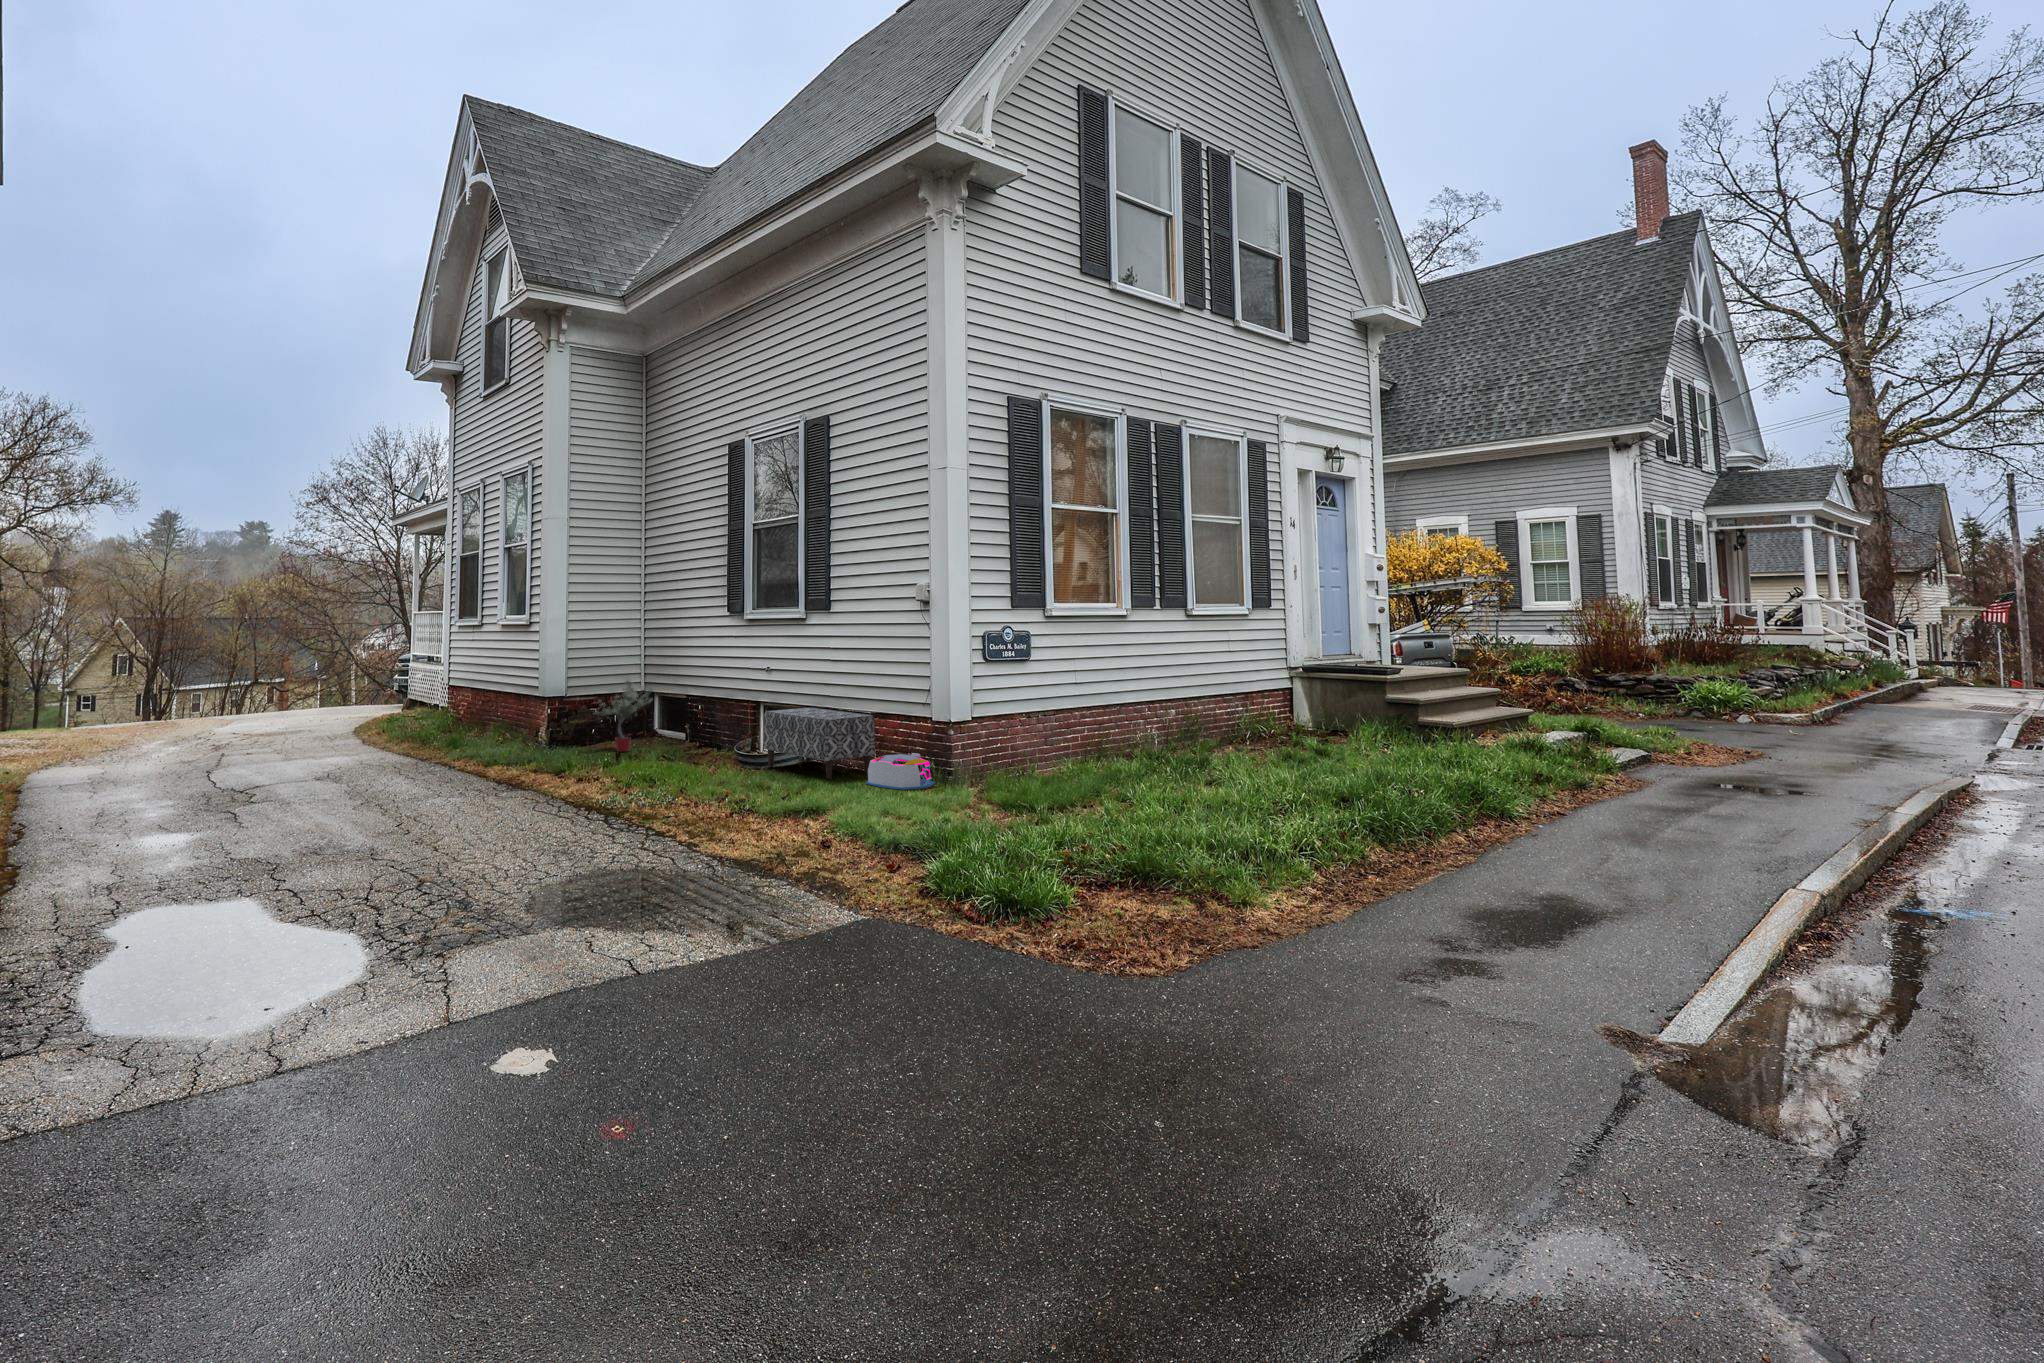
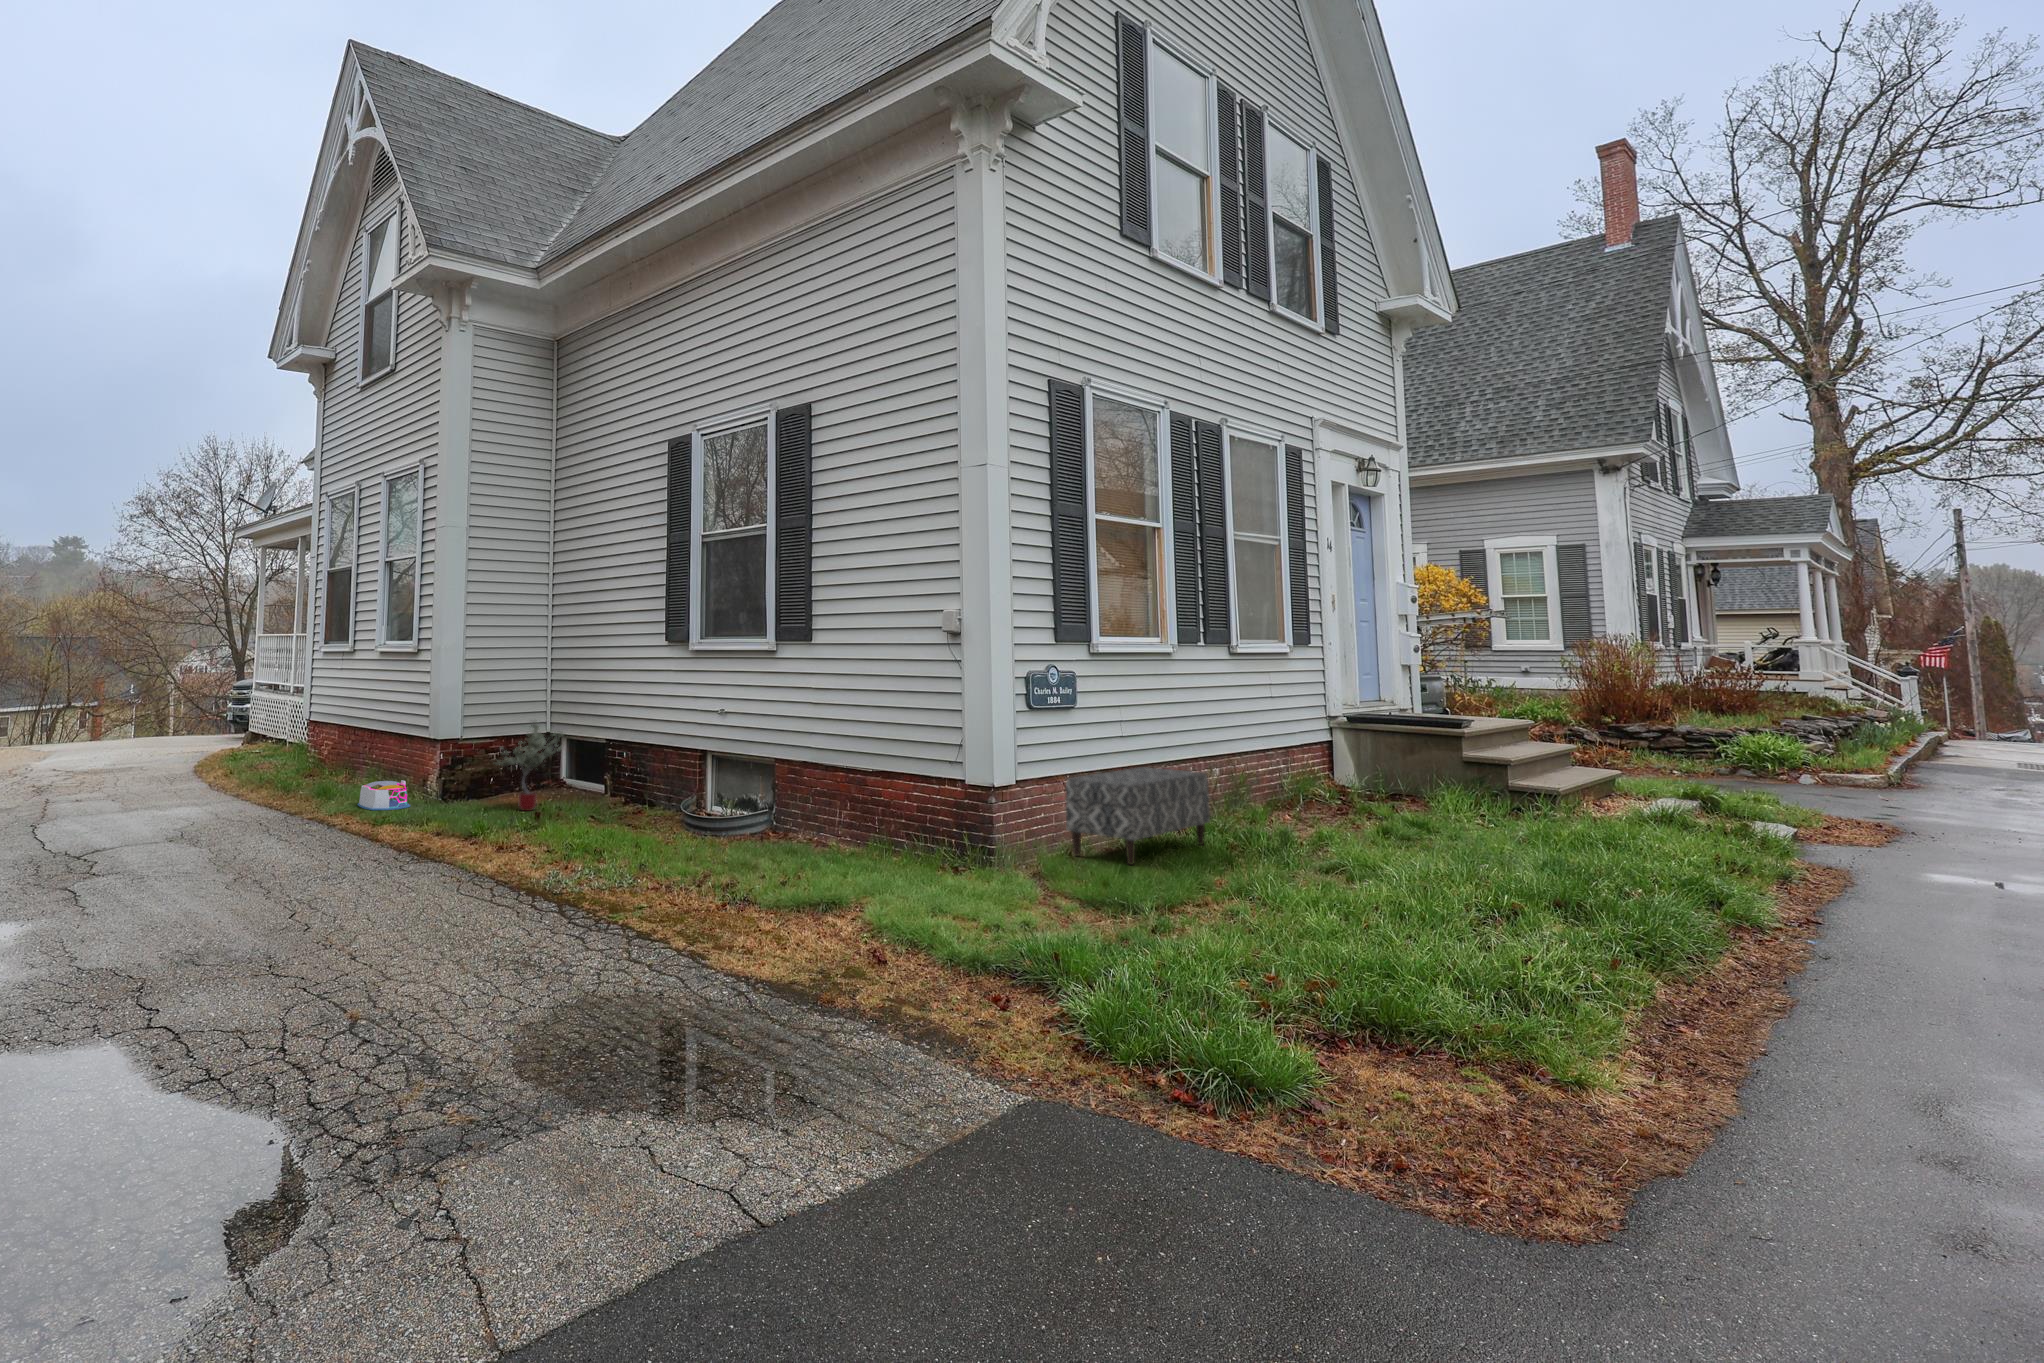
bench: present [764,707,875,779] -> present [1065,767,1210,865]
storage bin: present [866,753,935,790] -> present [357,780,410,810]

